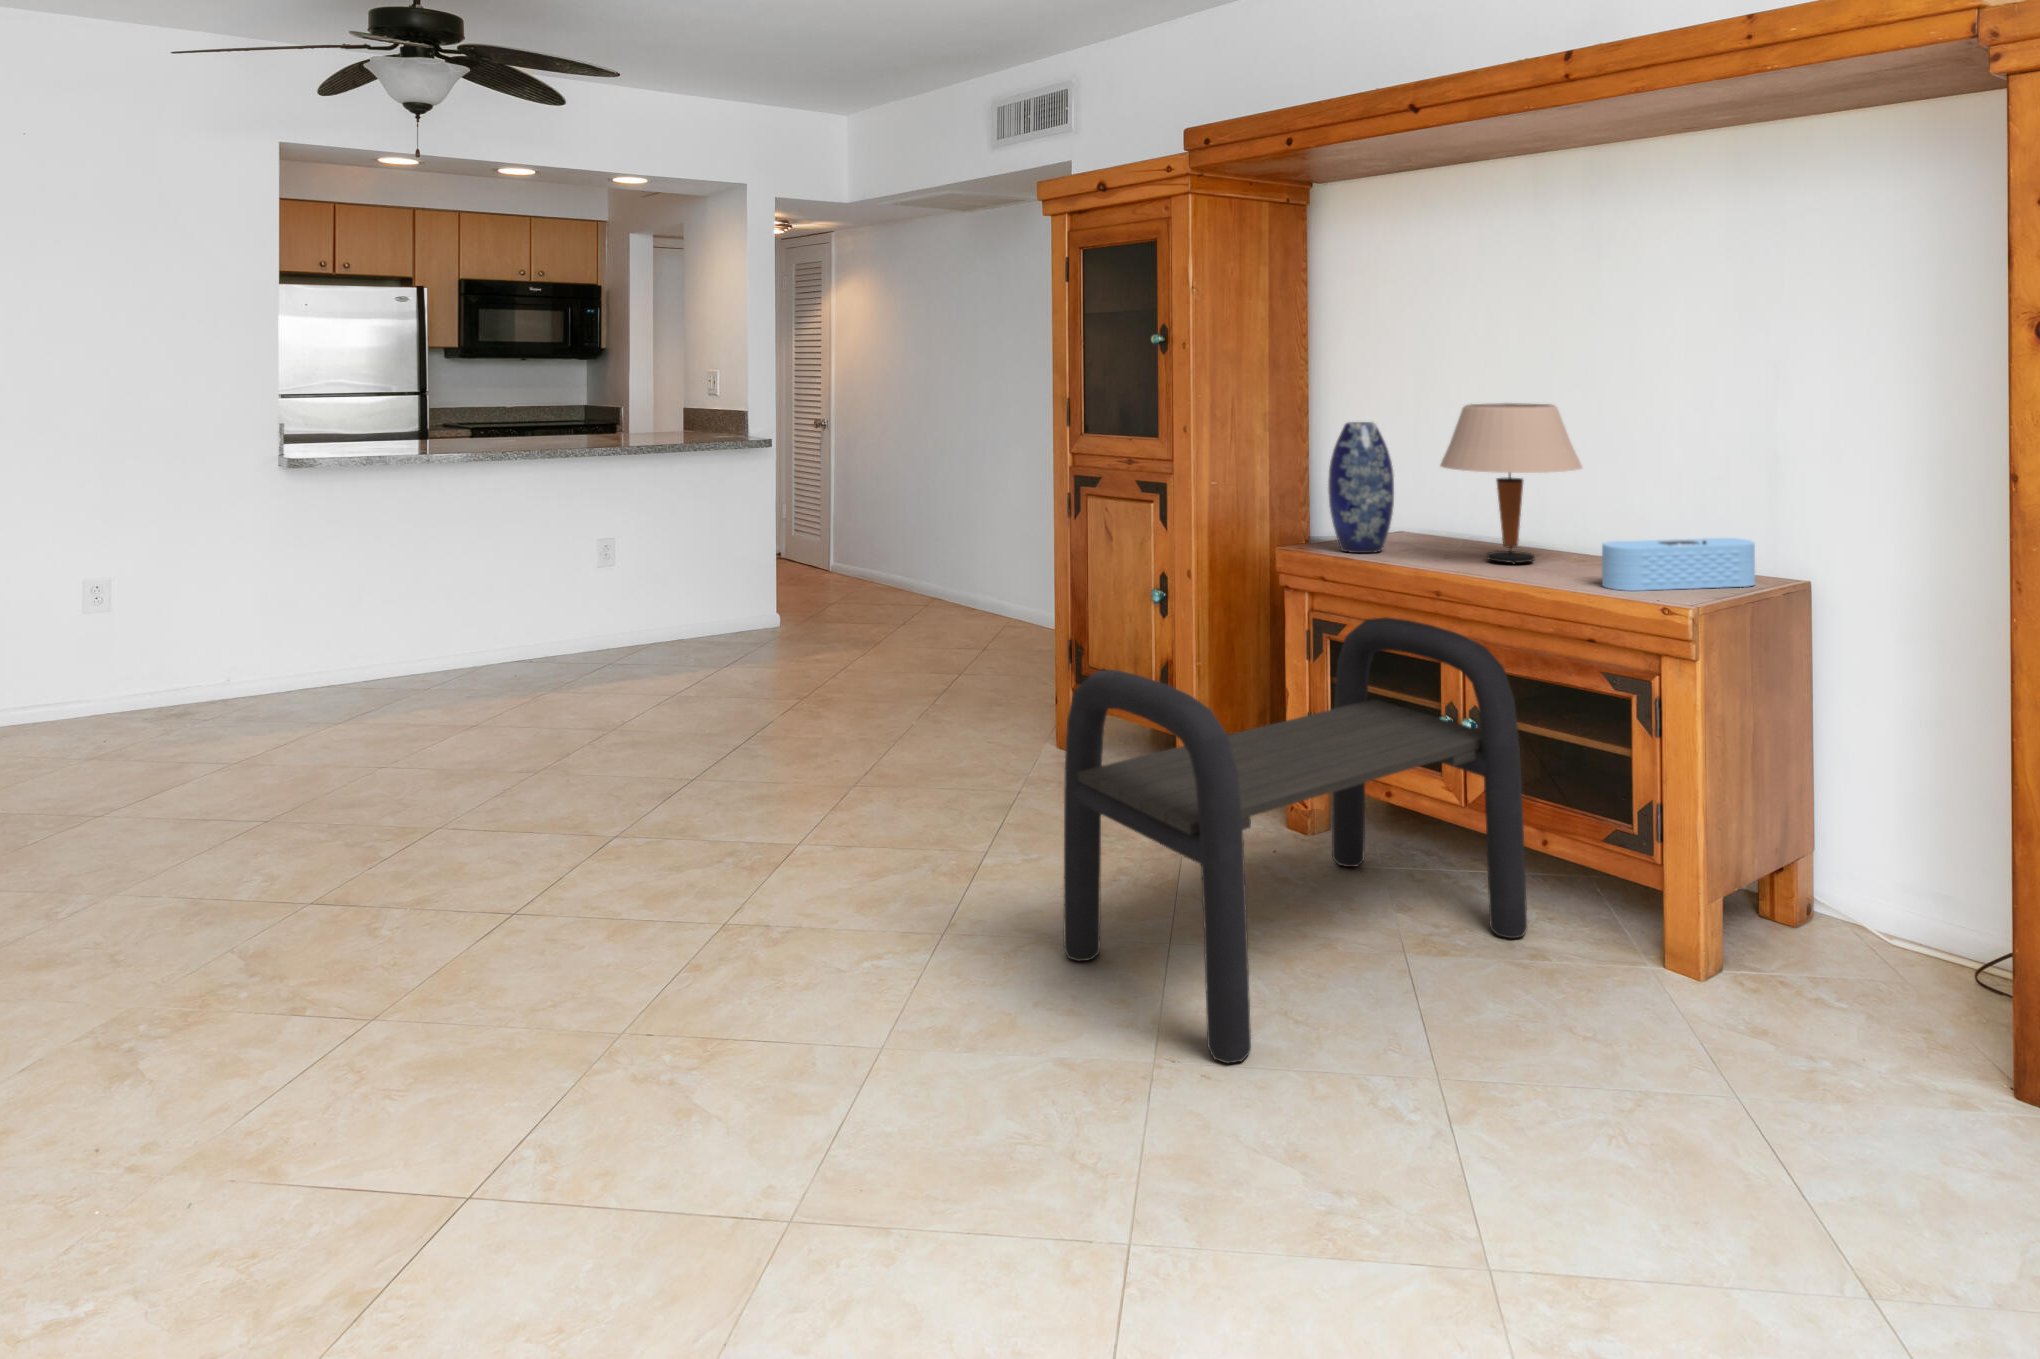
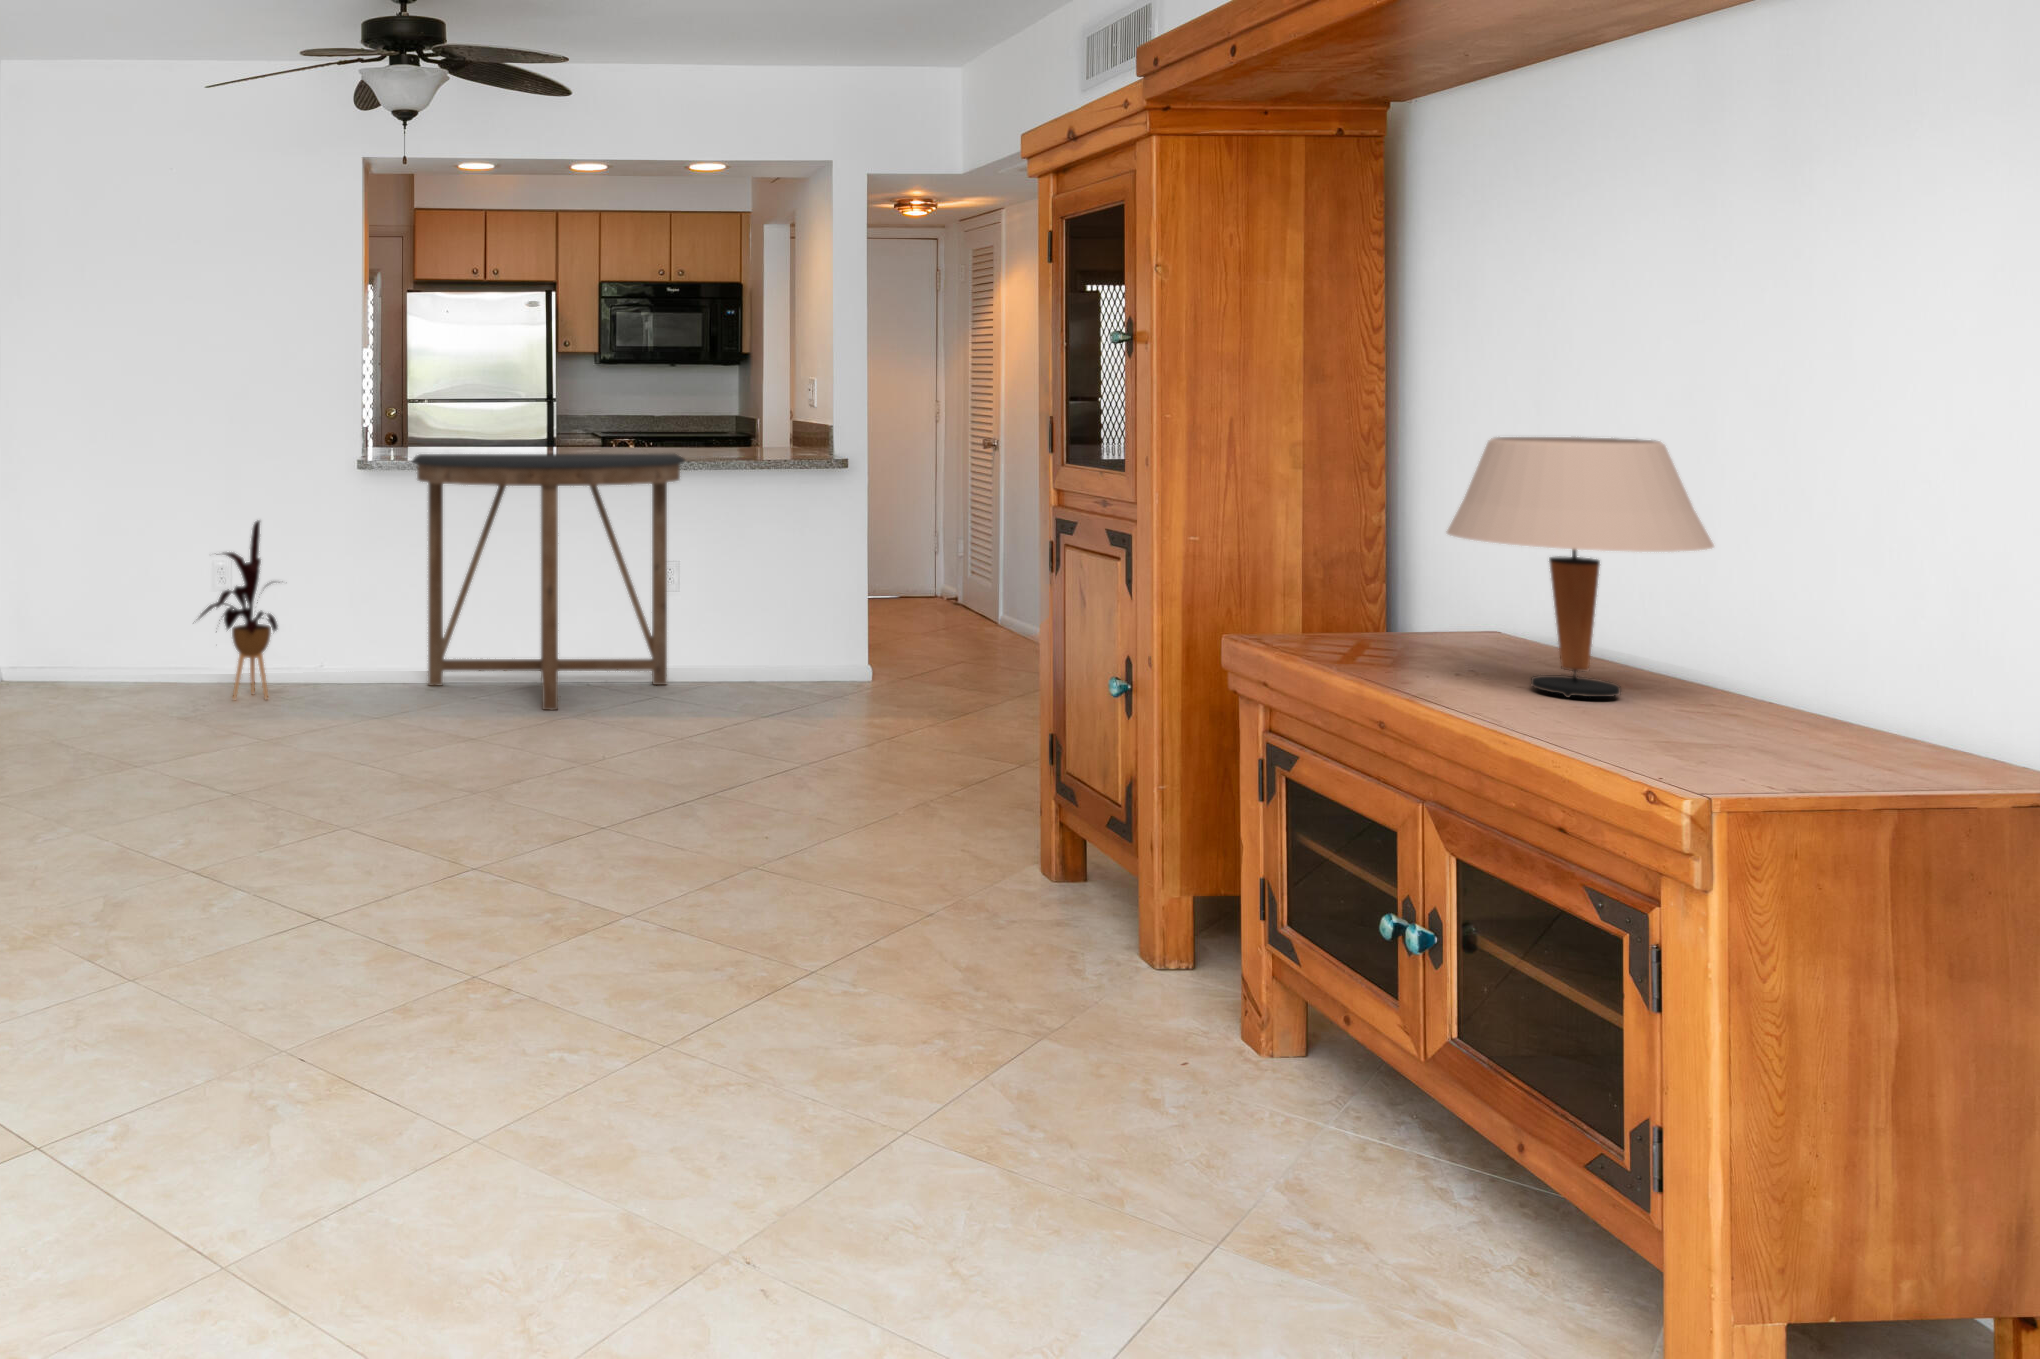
vase: present [1328,422,1394,553] -> none [1308,458,1417,655]
console table: none [318,443,627,705] -> present [412,454,685,710]
speaker: present [1602,538,1755,591] -> none [1633,673,1993,790]
house plant: none [40,546,171,760] -> present [199,520,278,700]
bench: present [1064,618,1527,1063] -> none [780,740,1460,1280]

